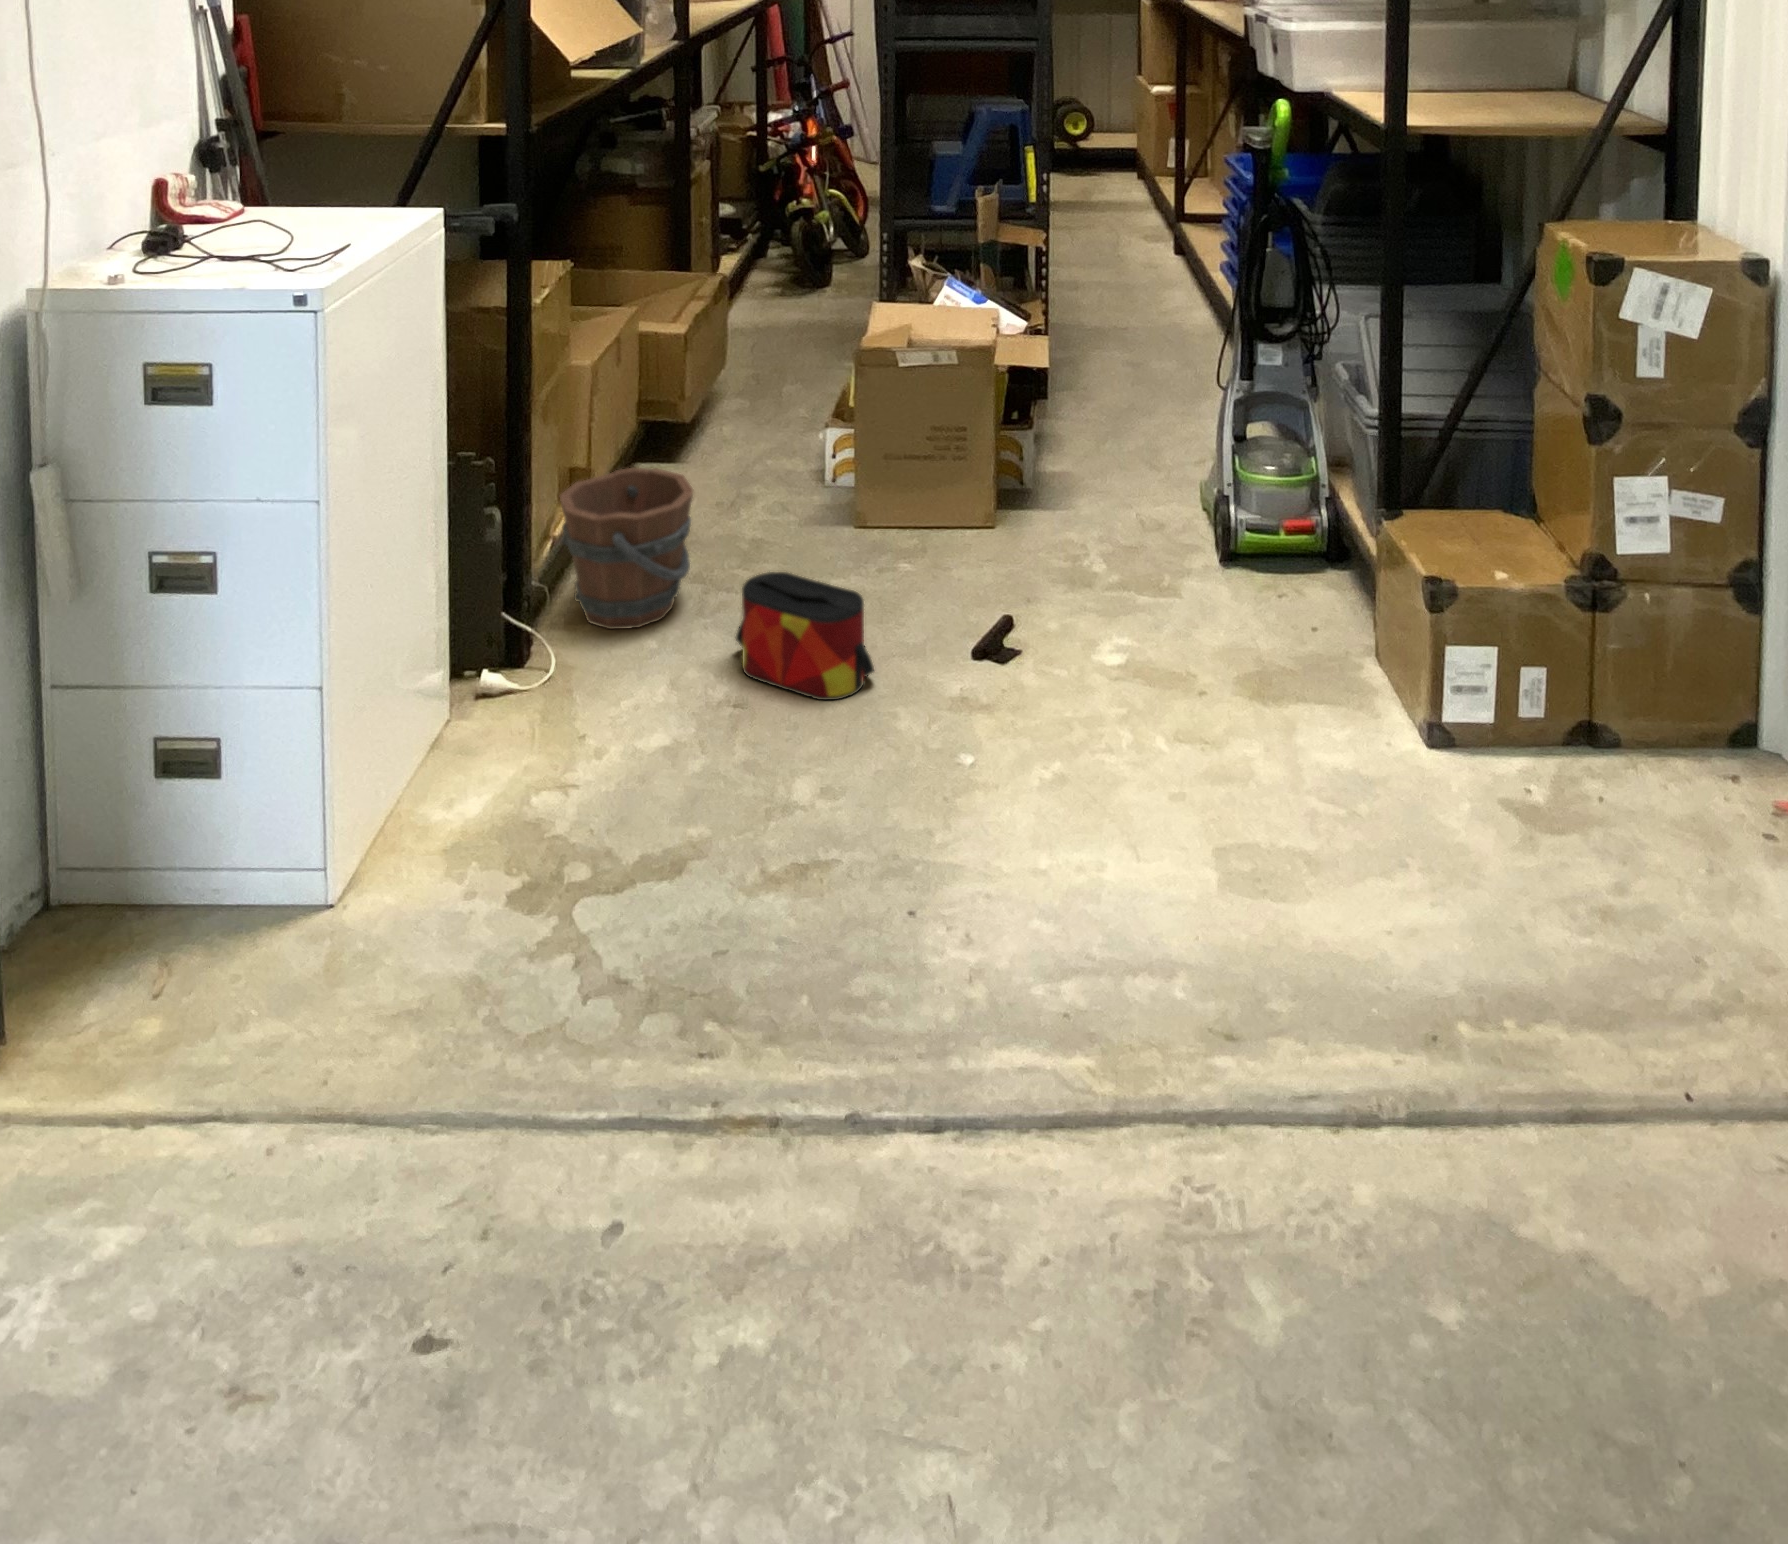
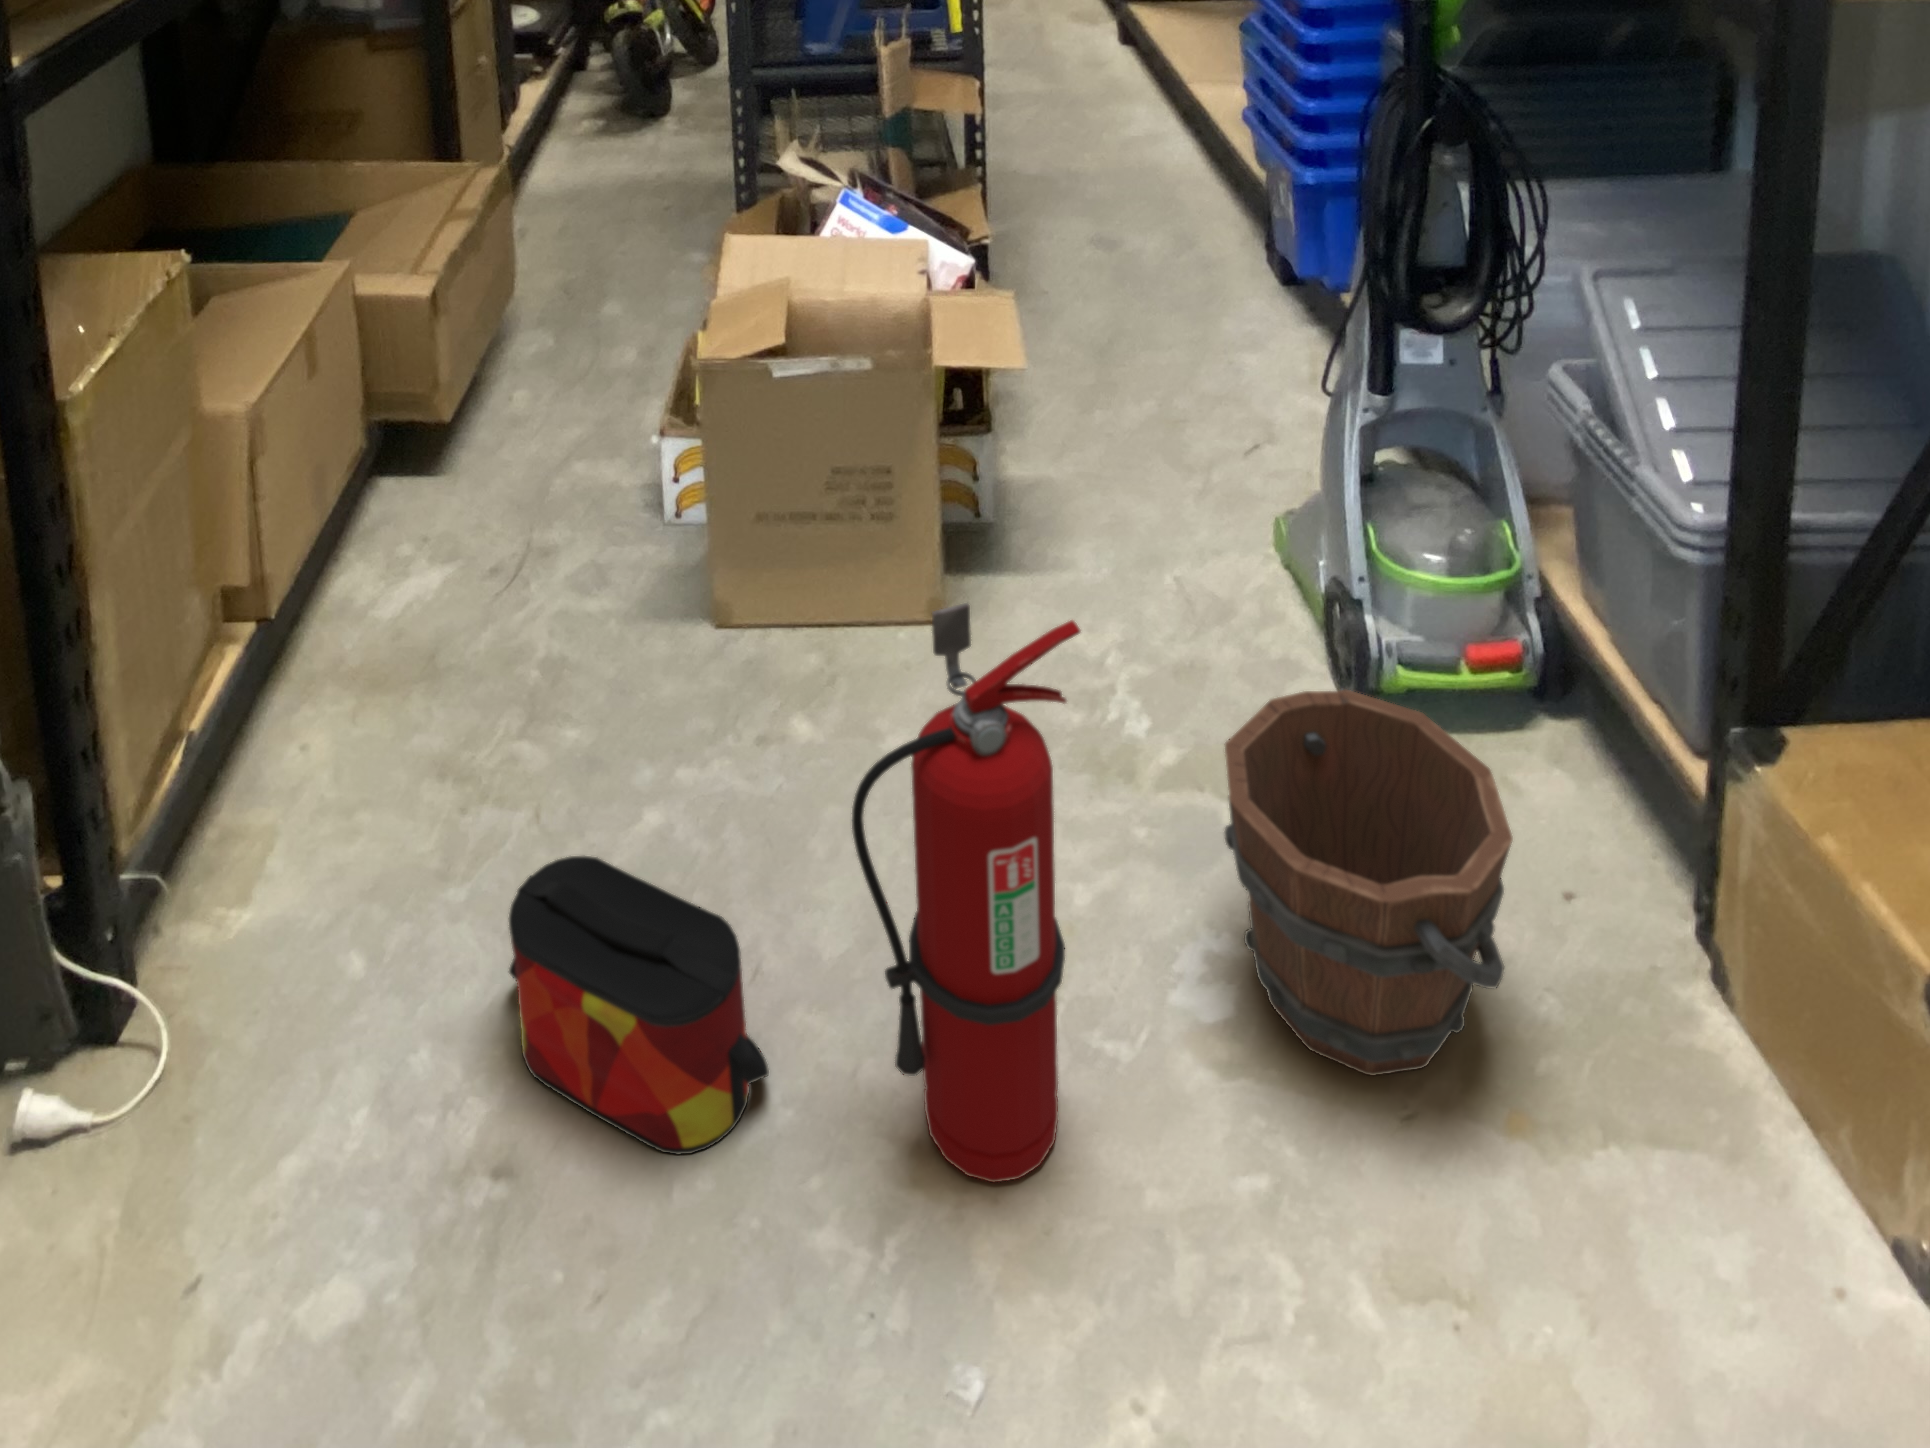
fire extinguisher: none [924,411,1041,710] -> present [852,603,1080,1182]
bucket: present [560,468,693,629] -> present [1224,690,1513,1076]

